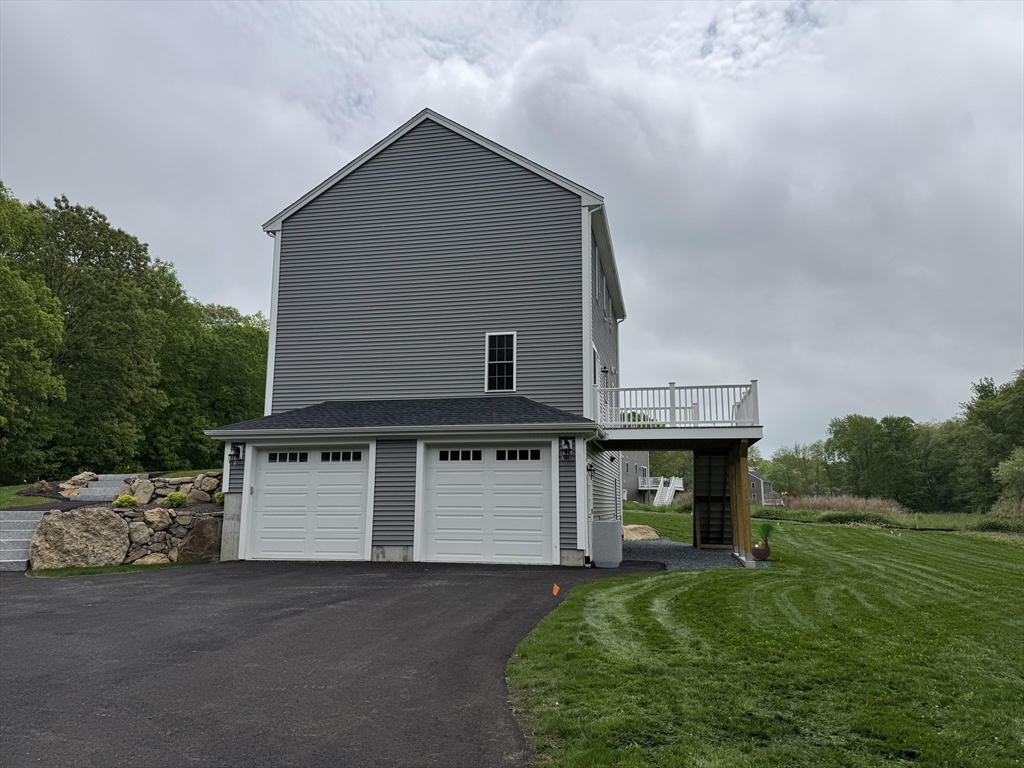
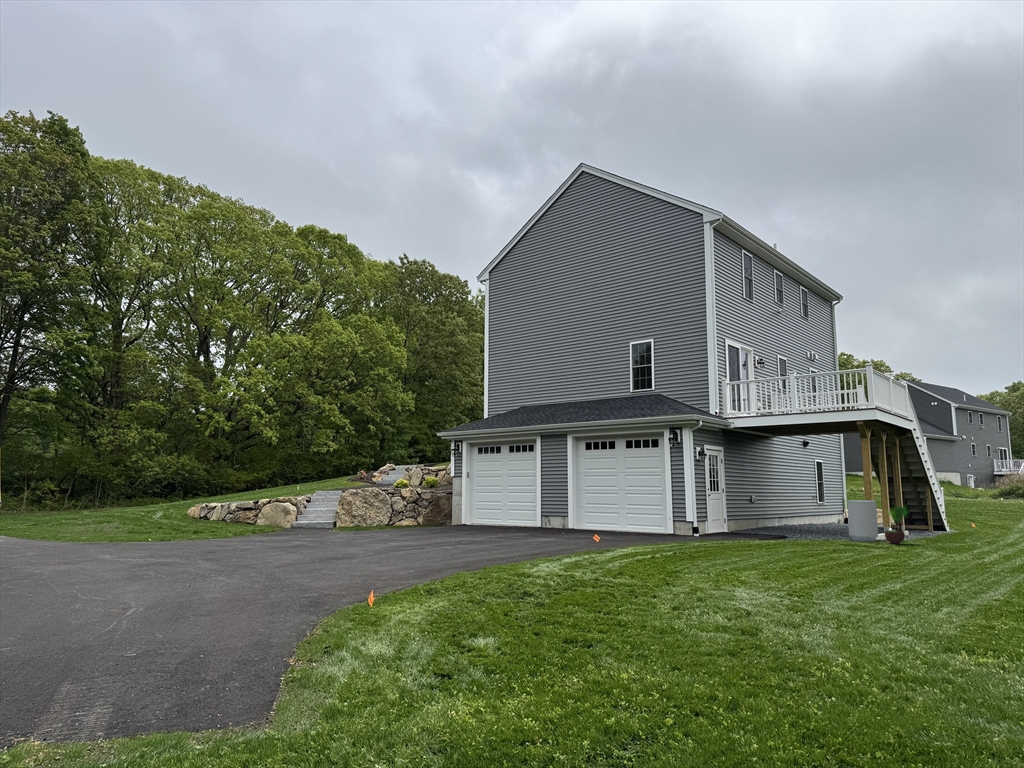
trash can: present [592,521,622,568] -> present [847,500,878,542]

